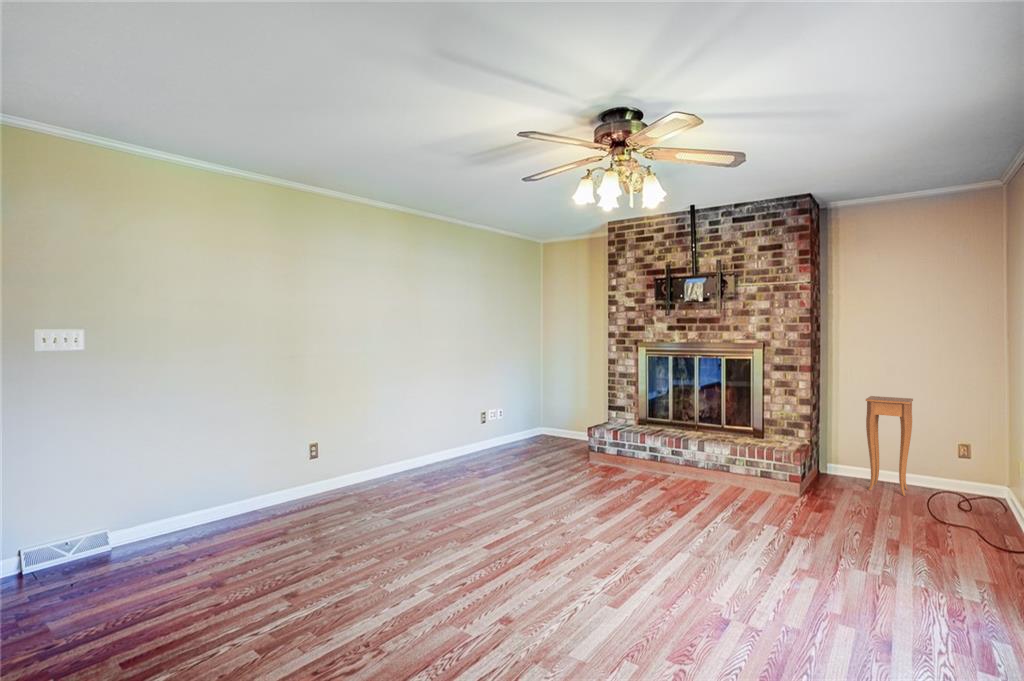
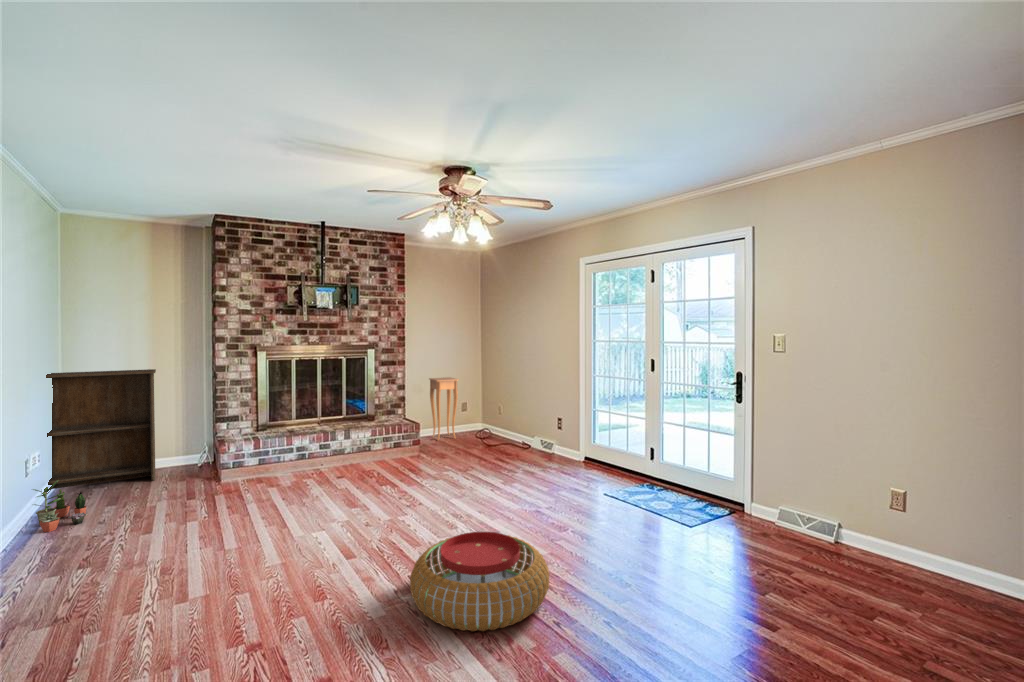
bookshelf: none [509,358,577,449] -> present [46,369,156,494]
potted plant: none [466,428,498,460] -> present [33,480,88,532]
pouf: none [397,544,553,655] -> present [410,531,549,631]

